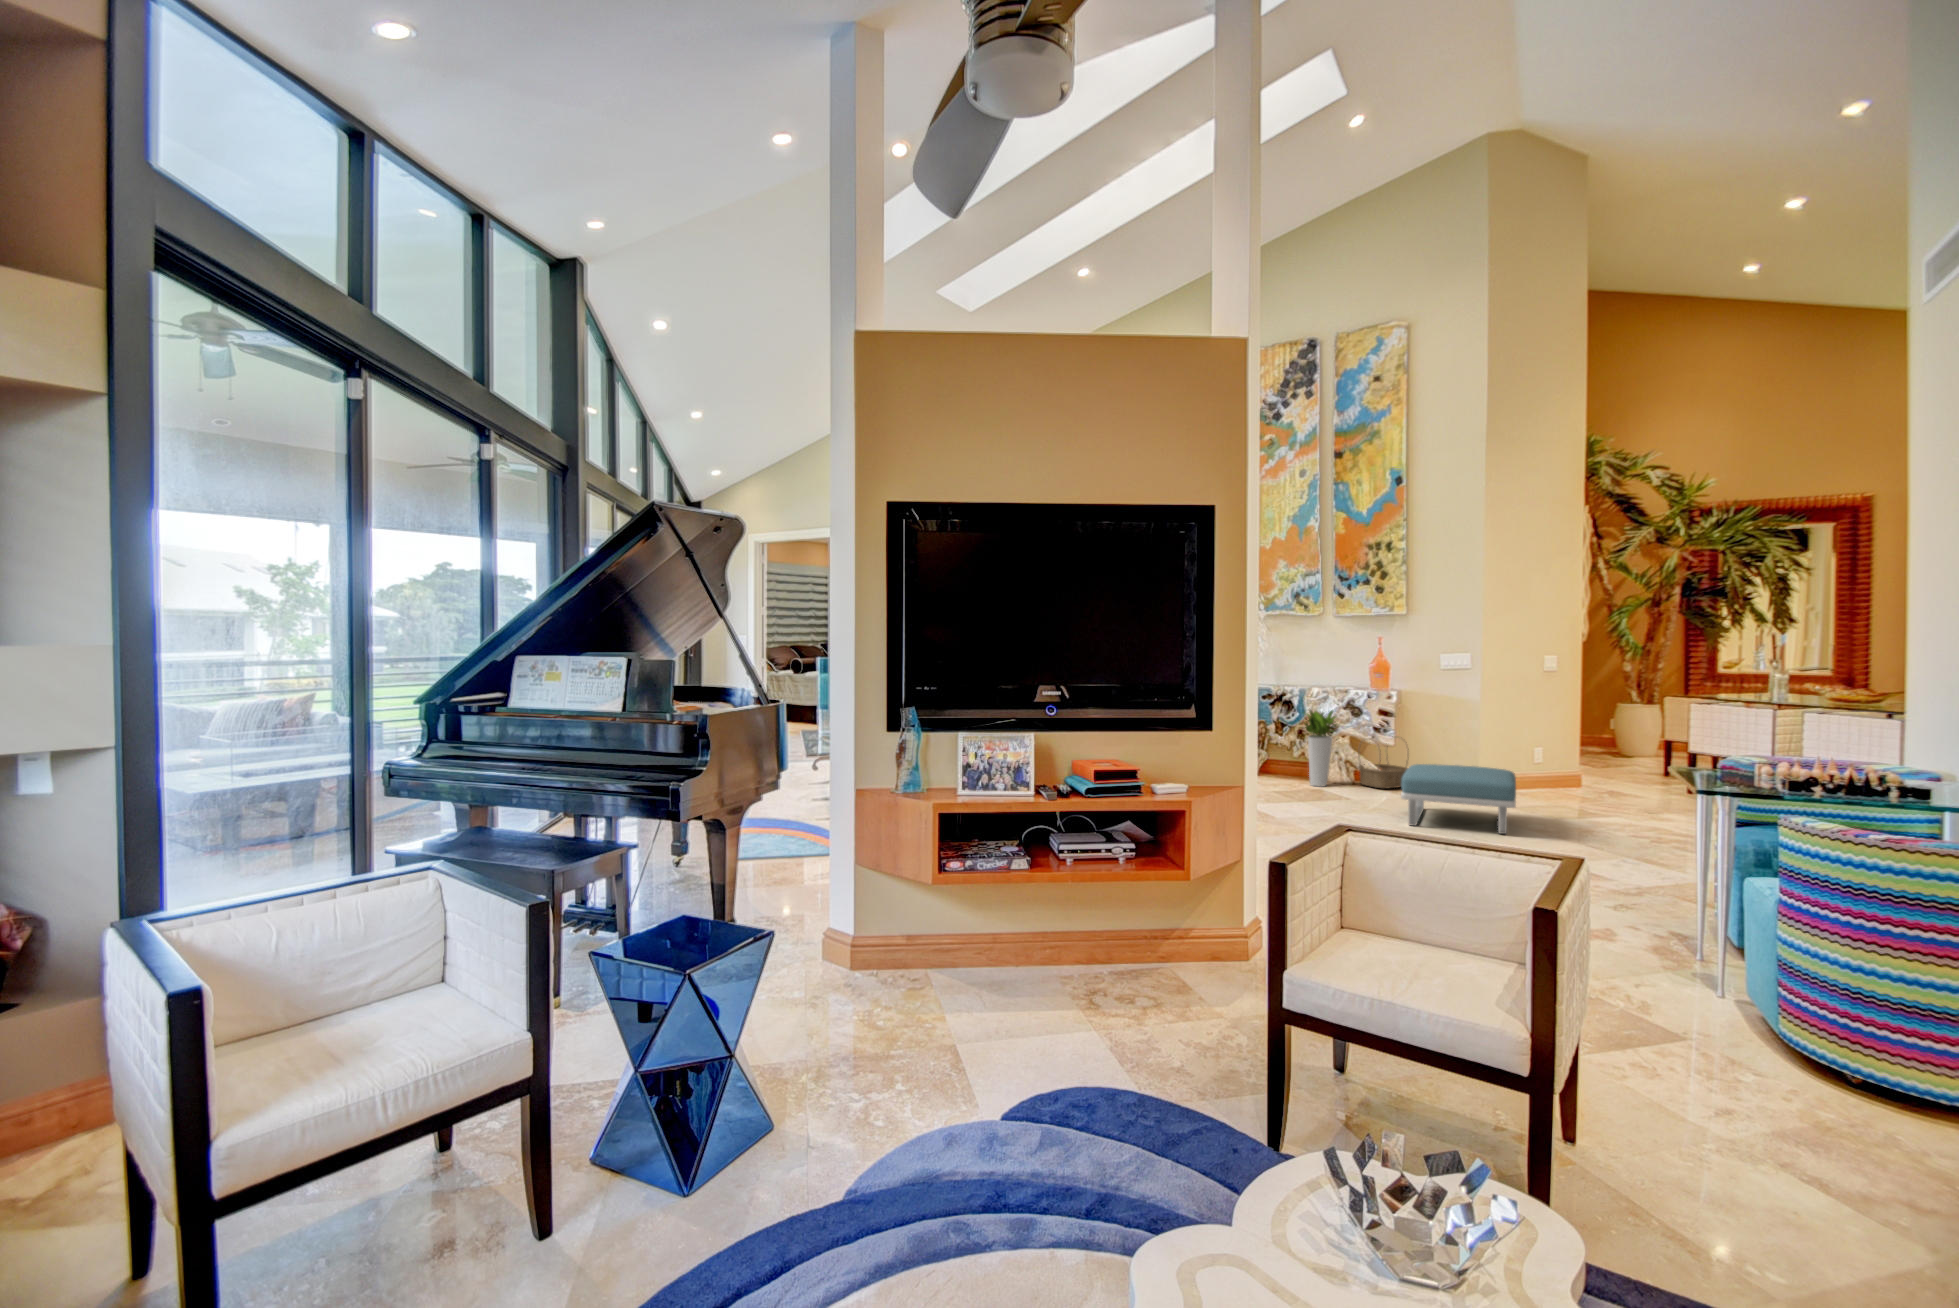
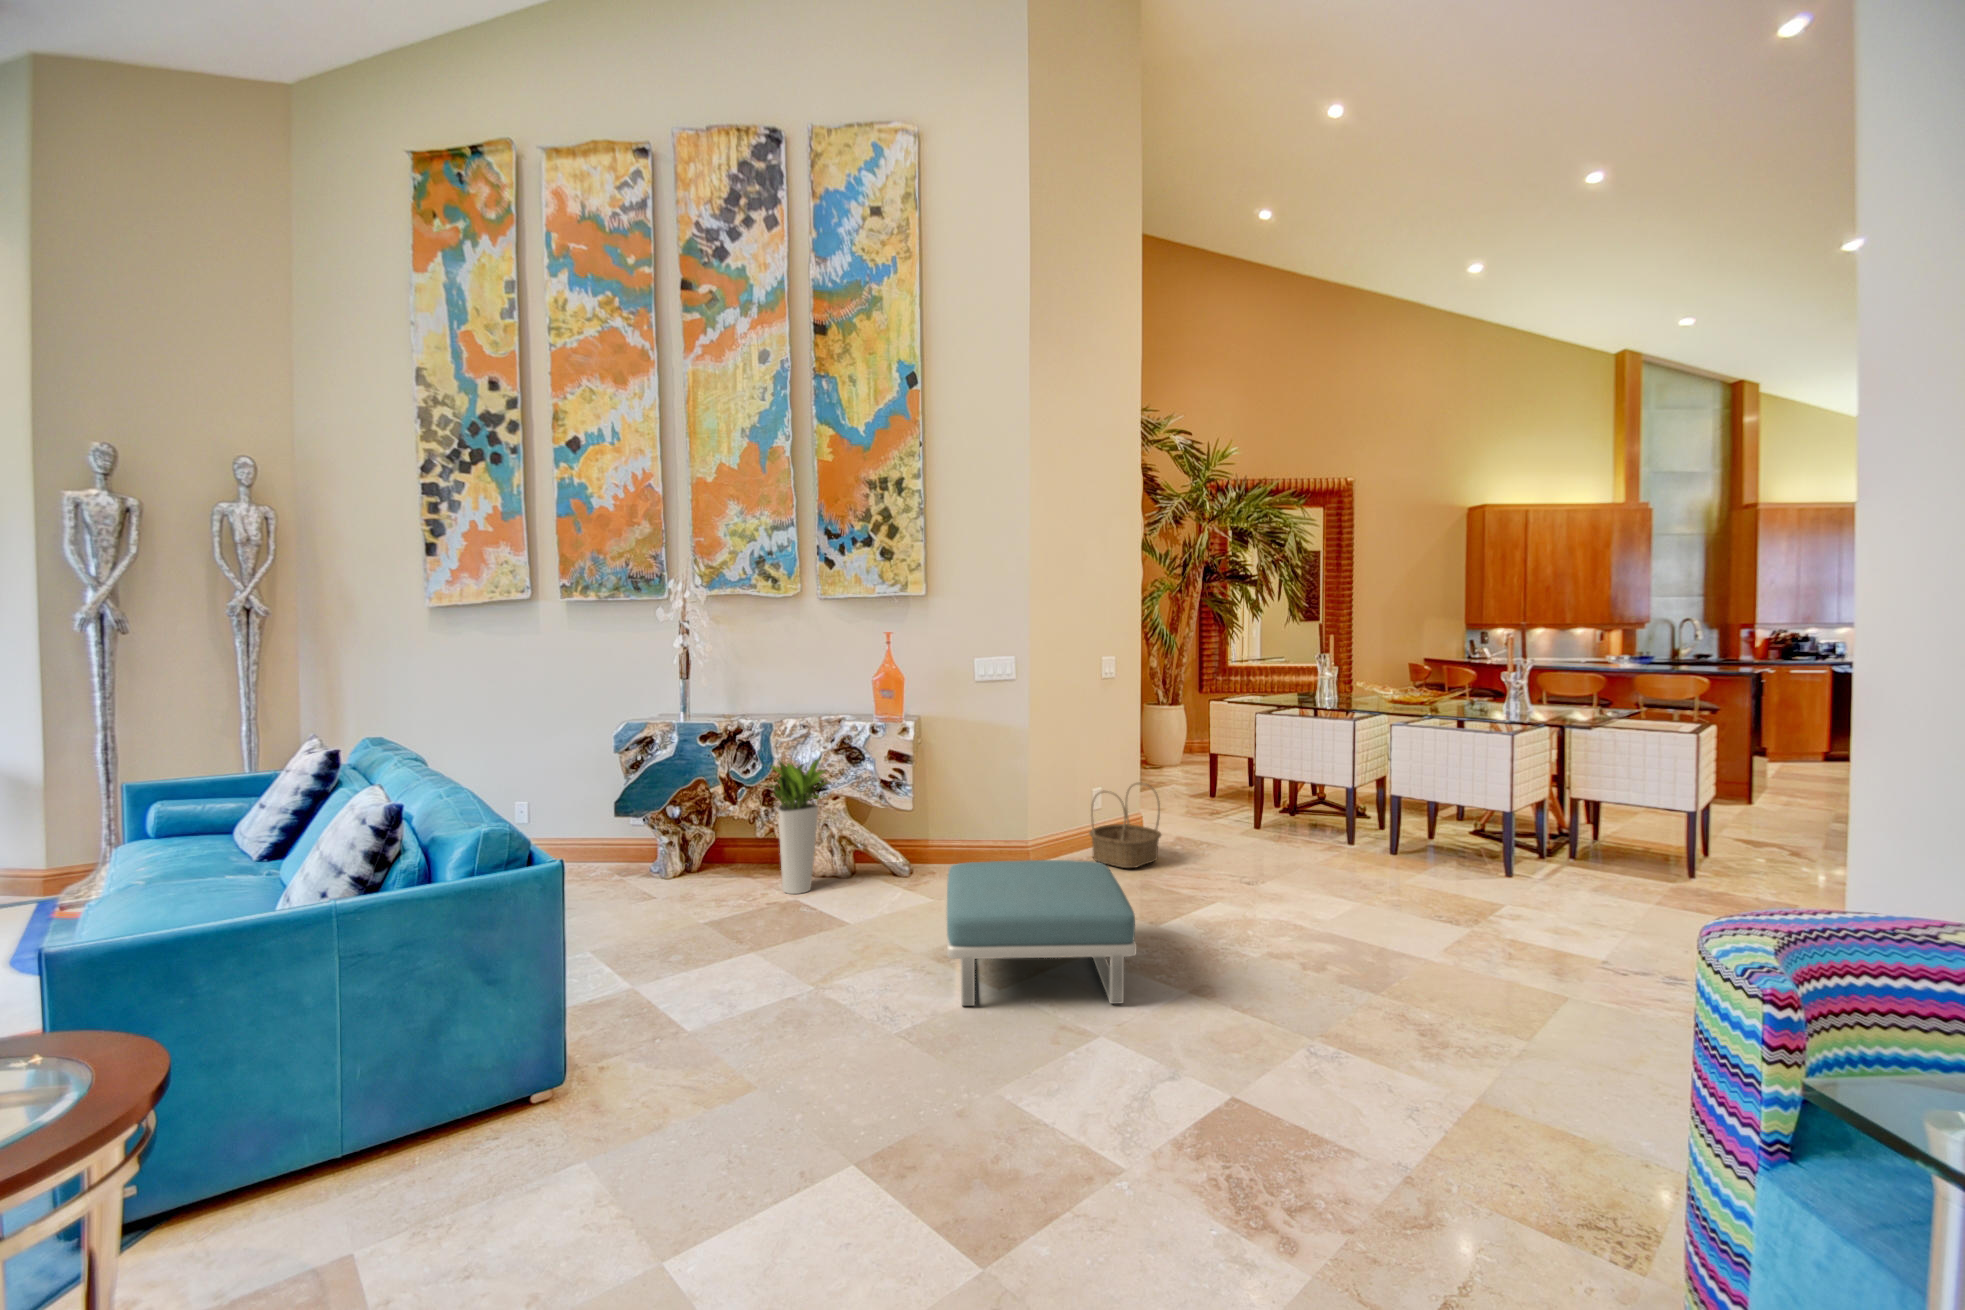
basket: present [1358,736,1408,788] -> present [1089,783,1161,868]

